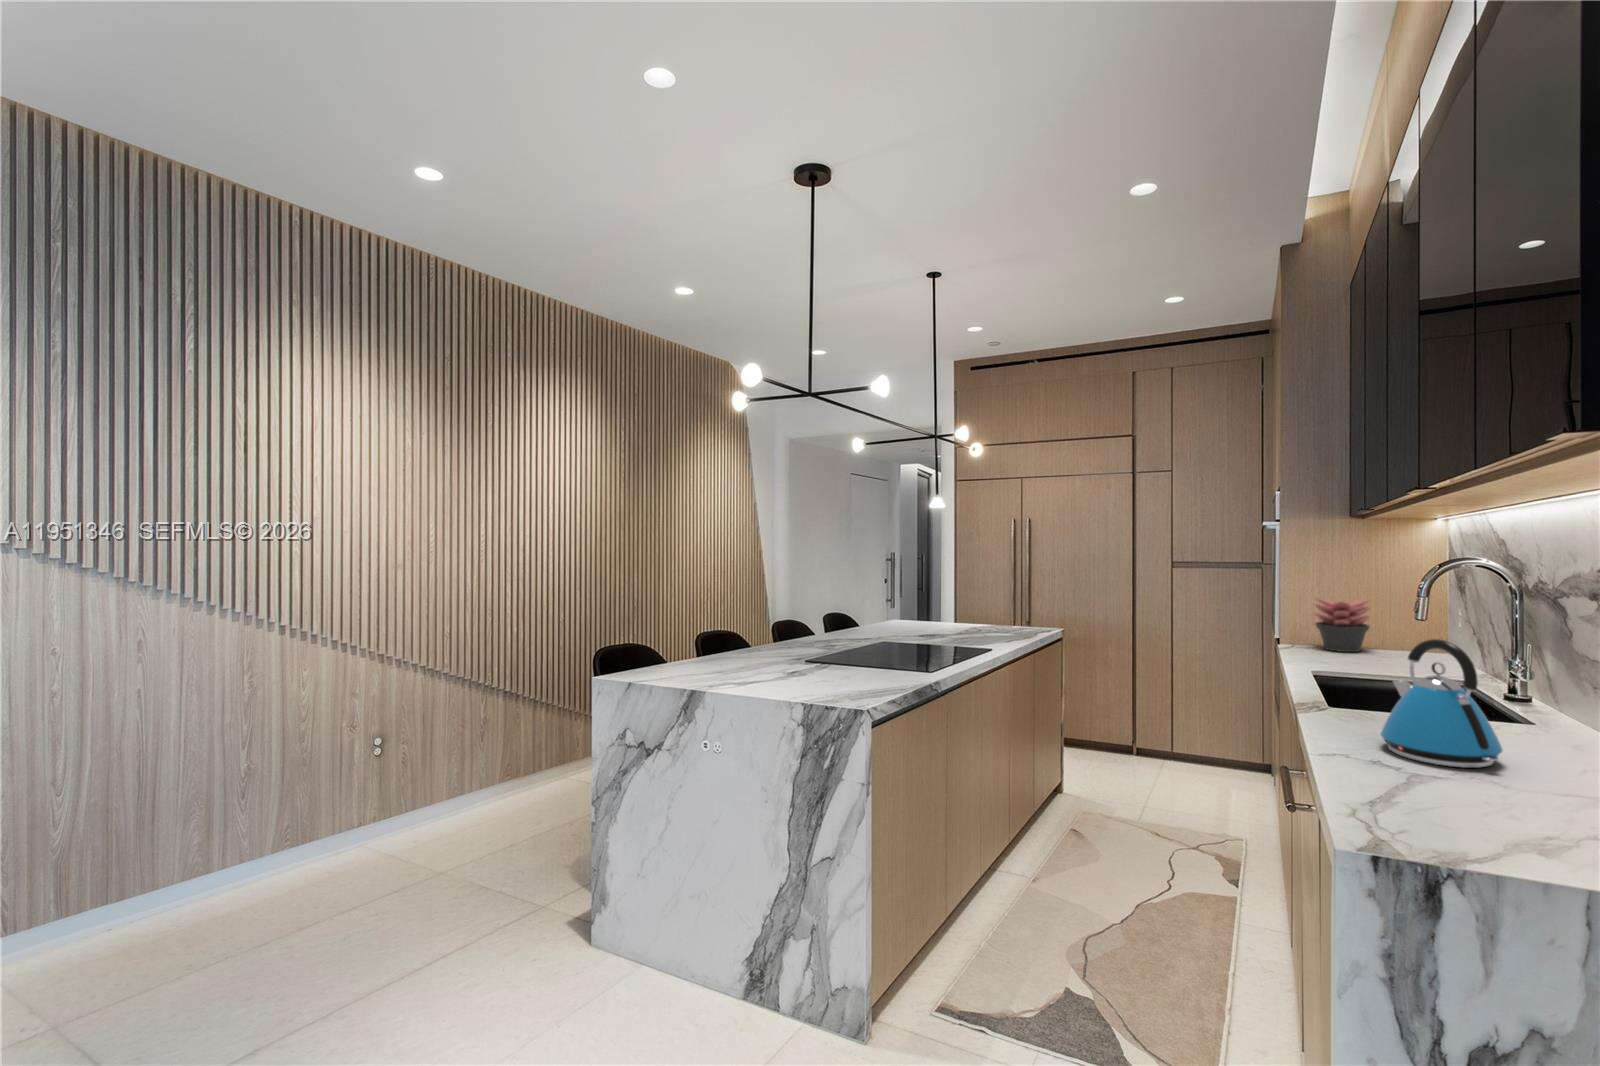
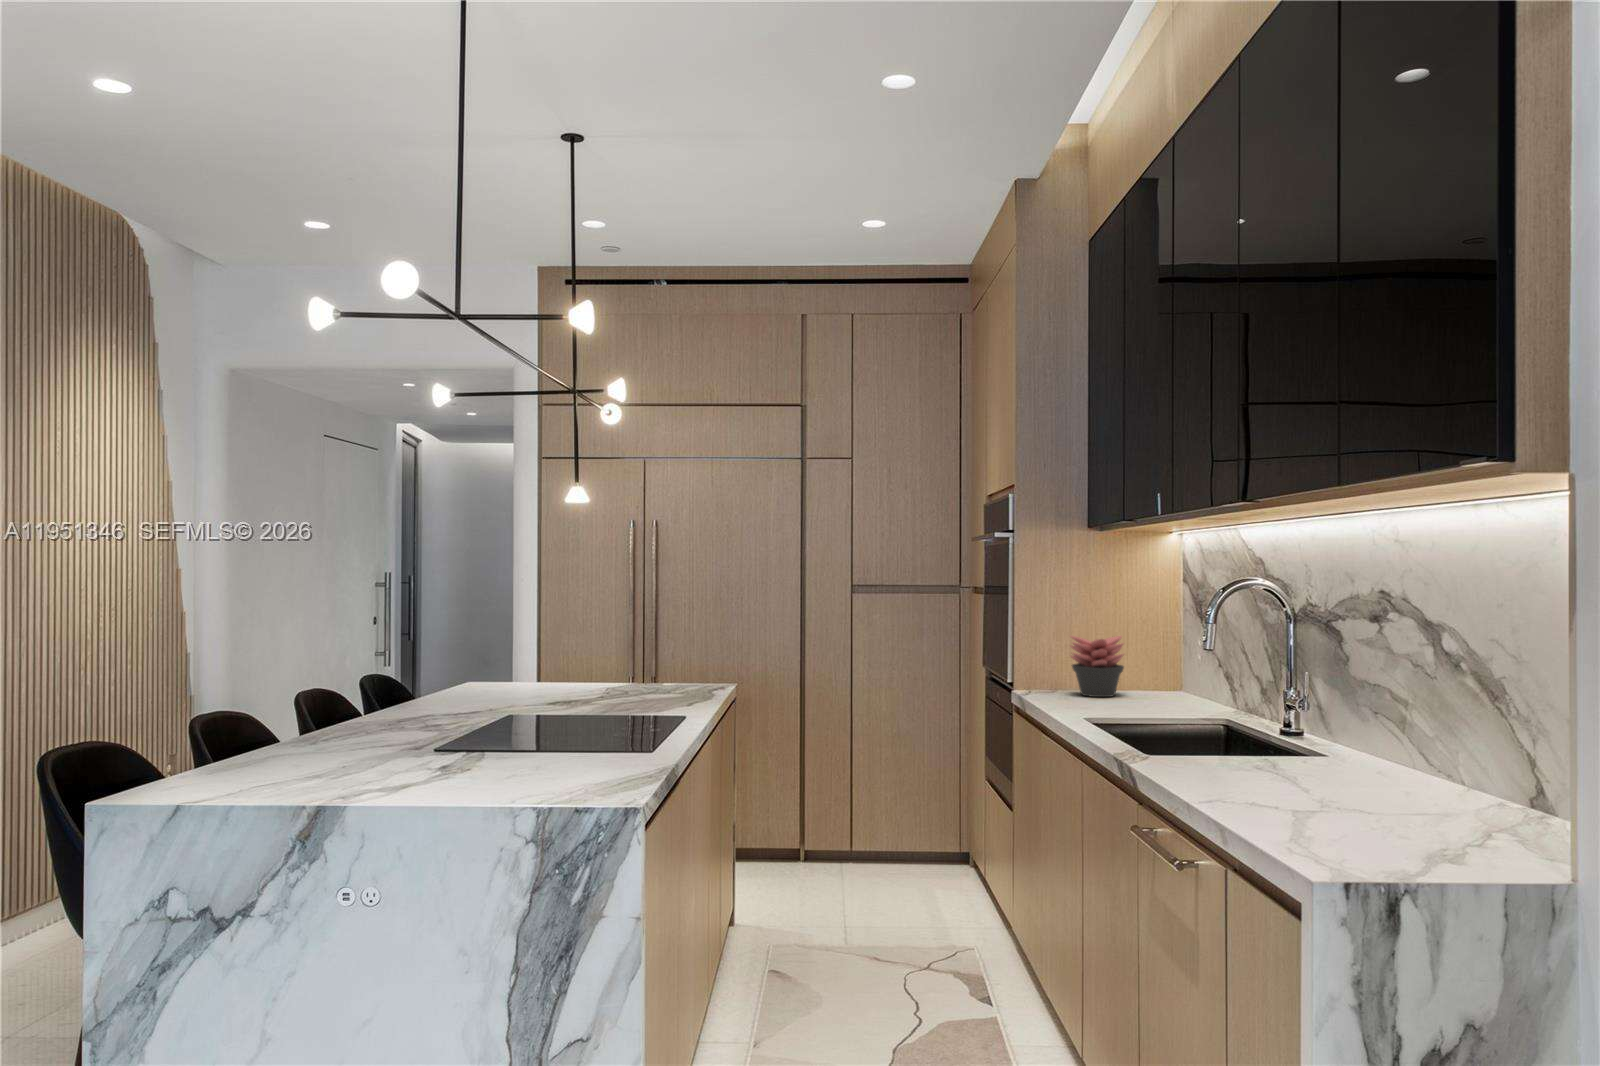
kettle: present [1381,639,1503,768] -> none [1236,661,1348,794]

